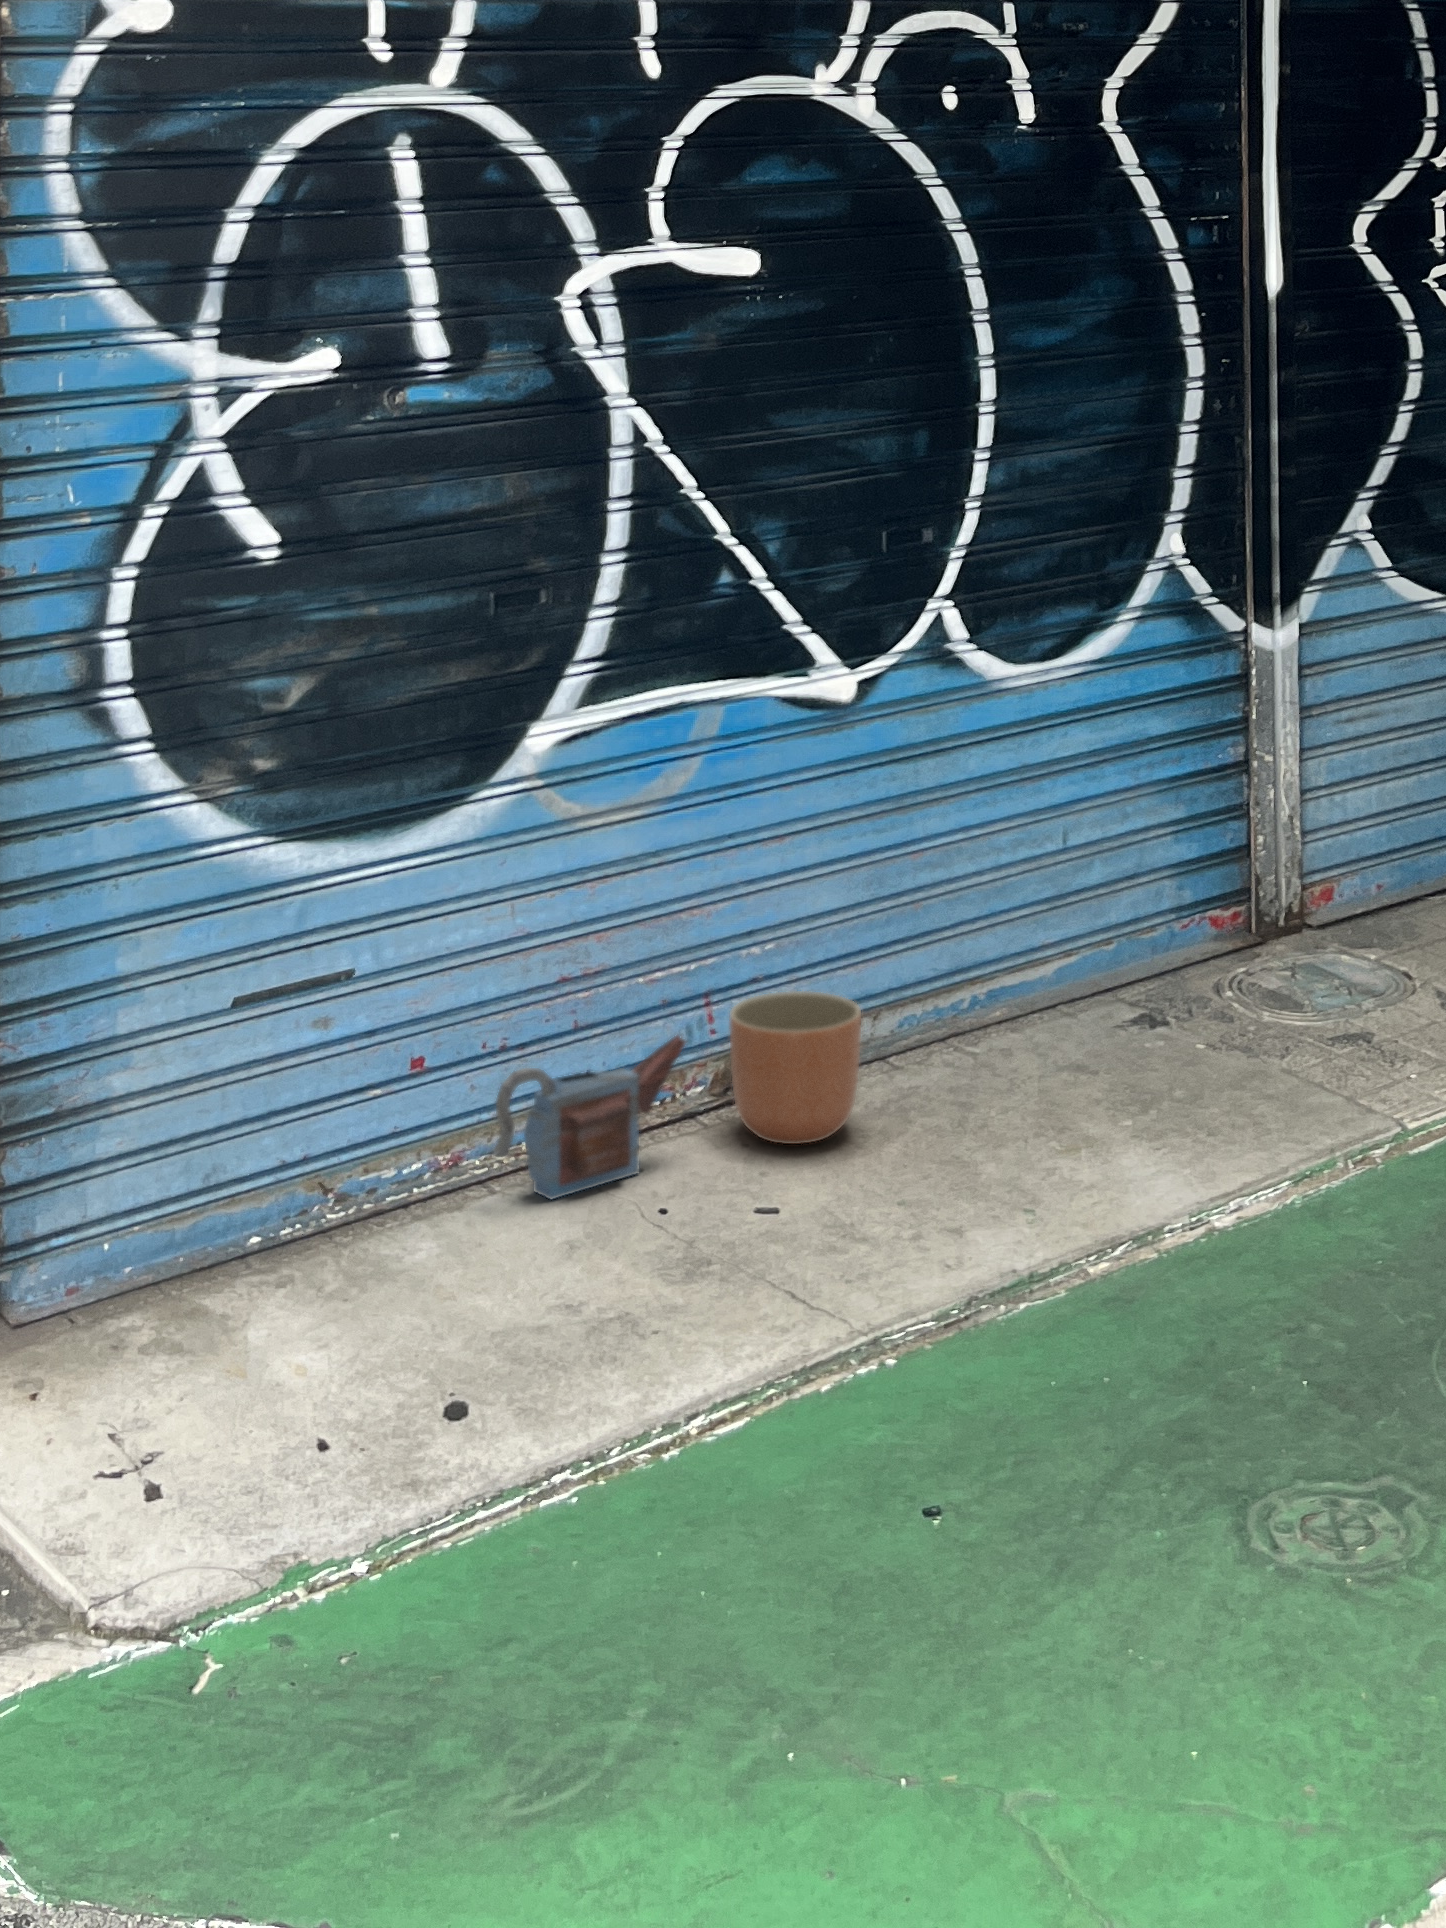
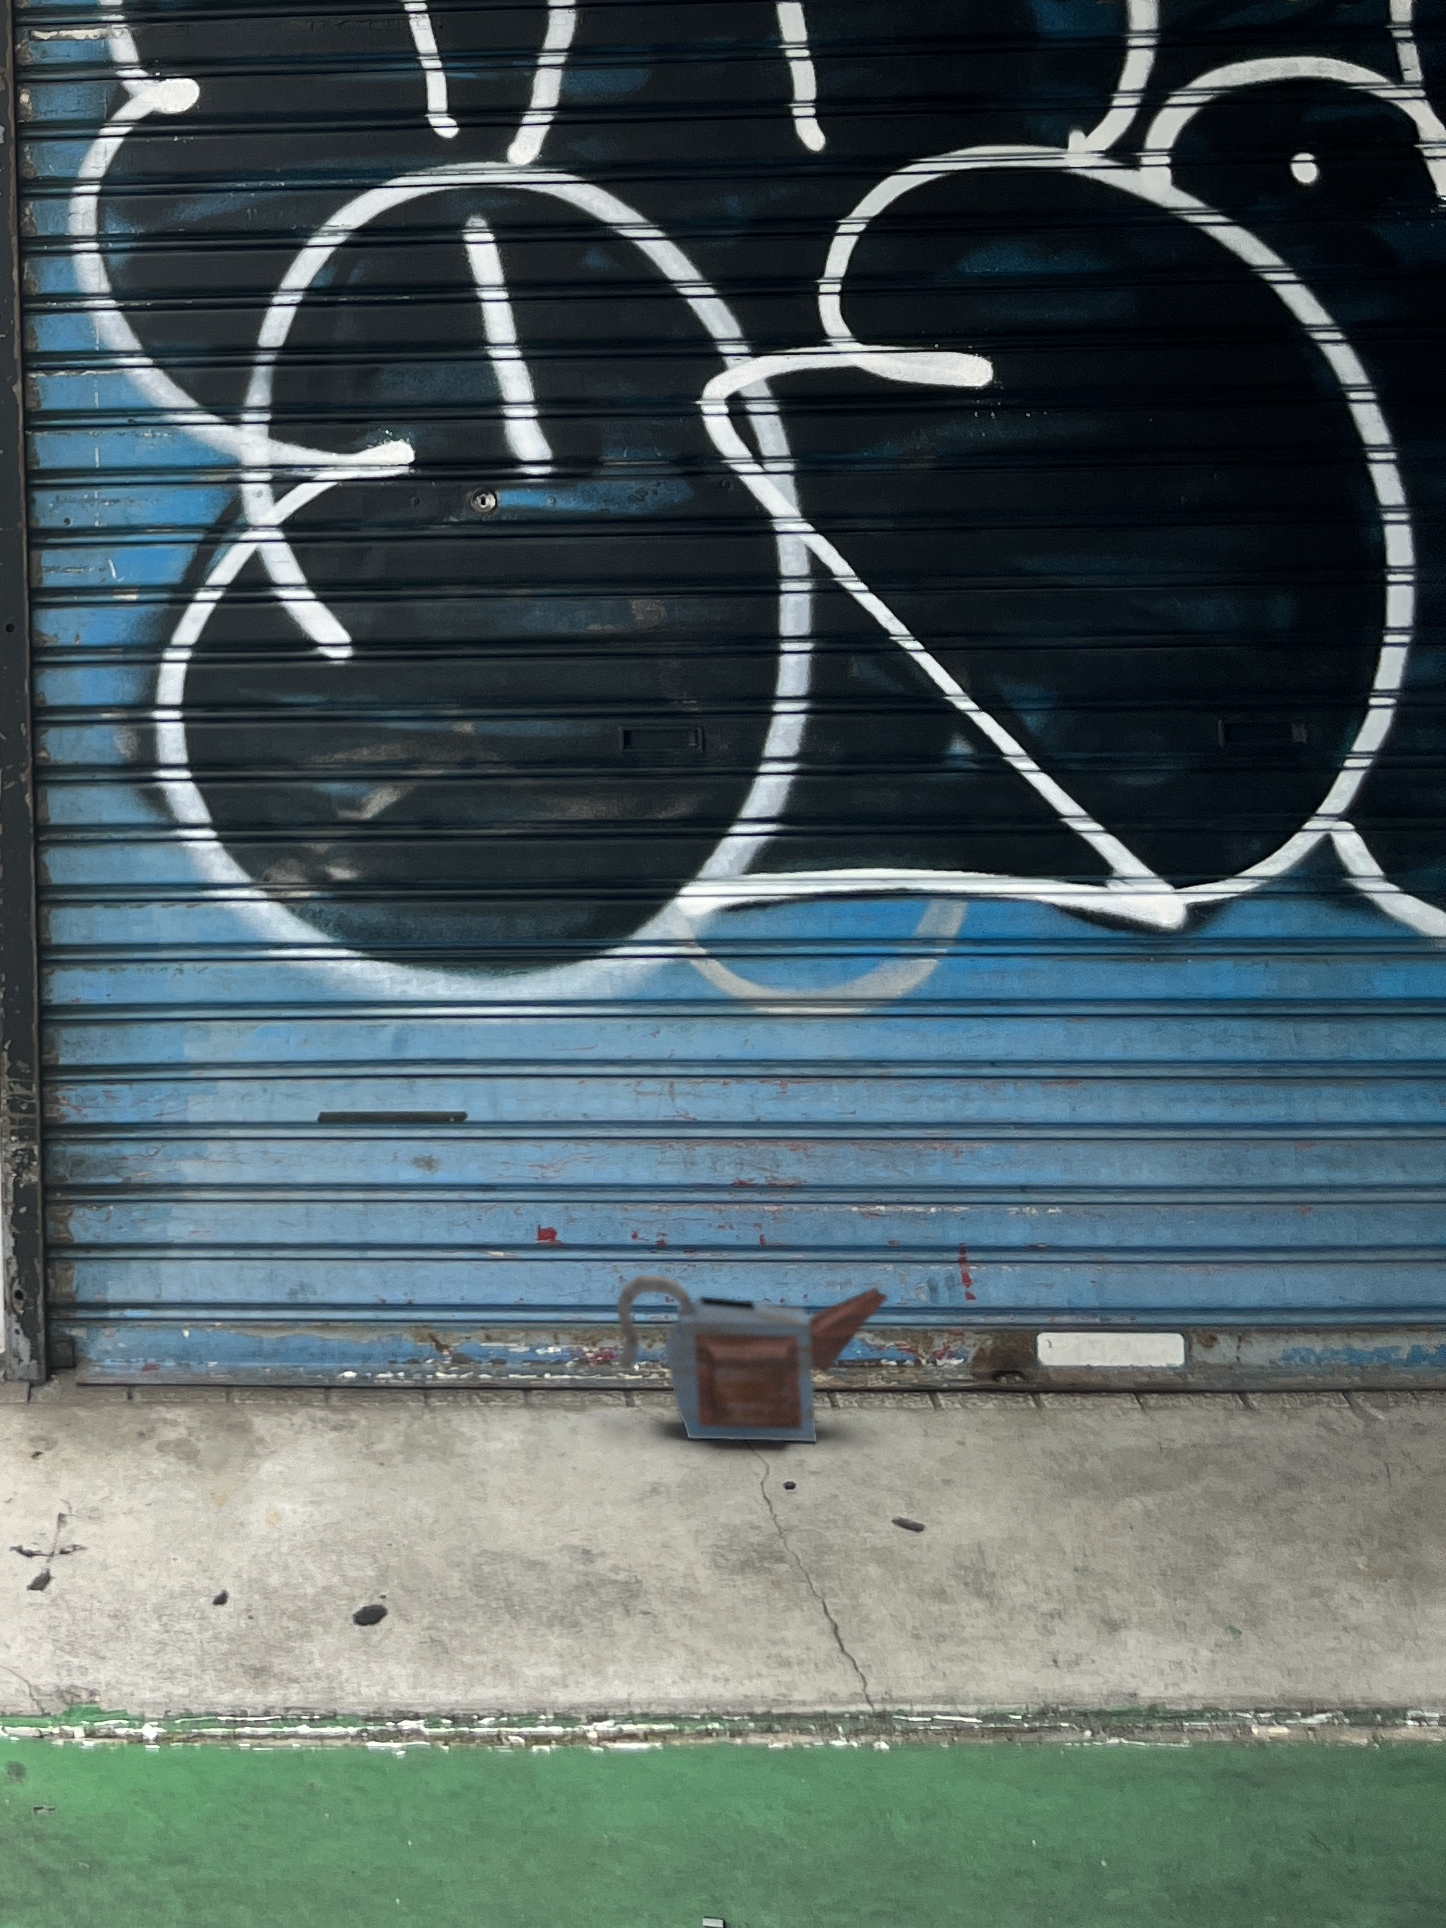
planter: present [729,991,861,1144] -> none [958,1266,1134,1477]

